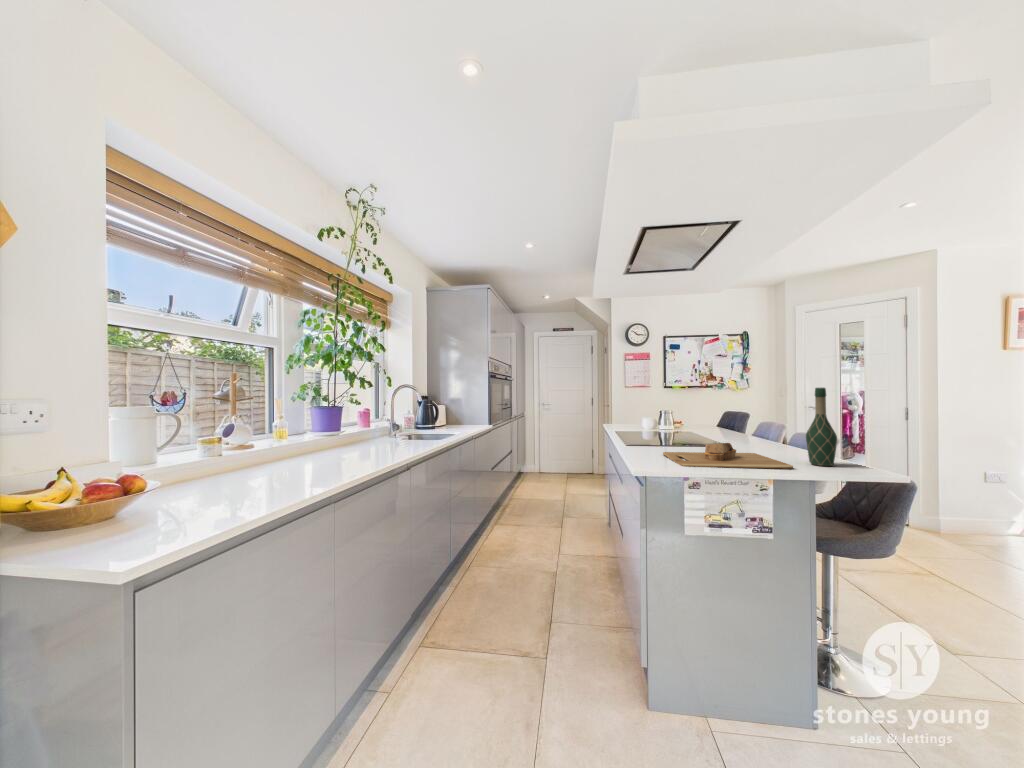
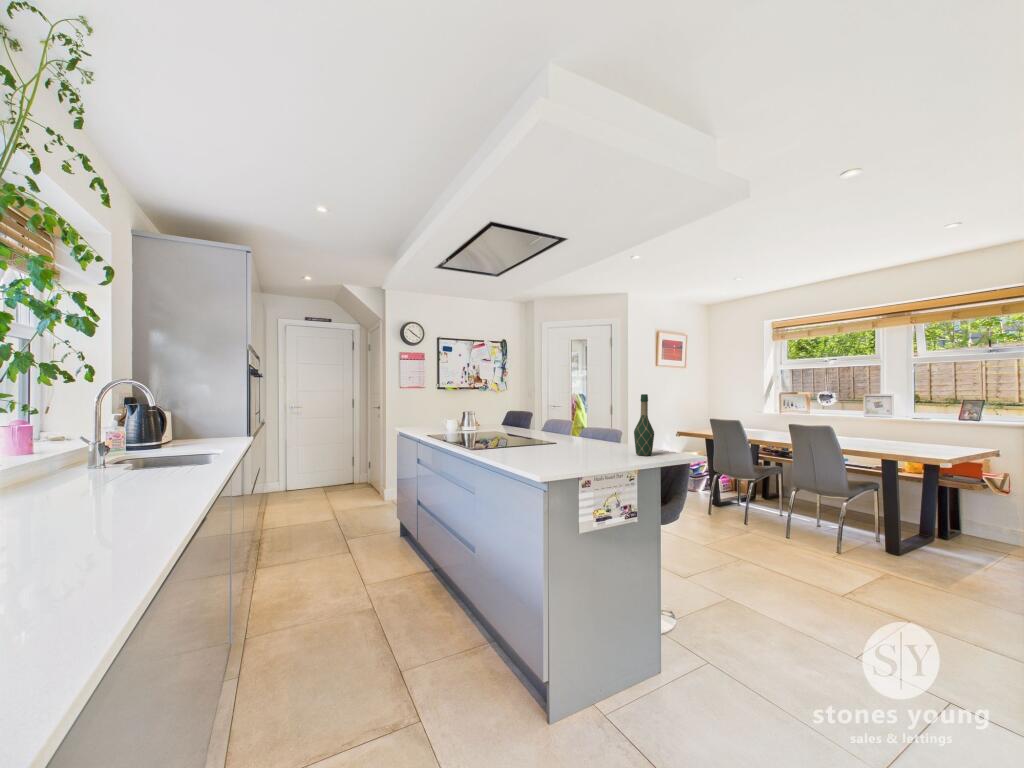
cutting board: present [663,443,793,469] -> none [533,442,640,469]

